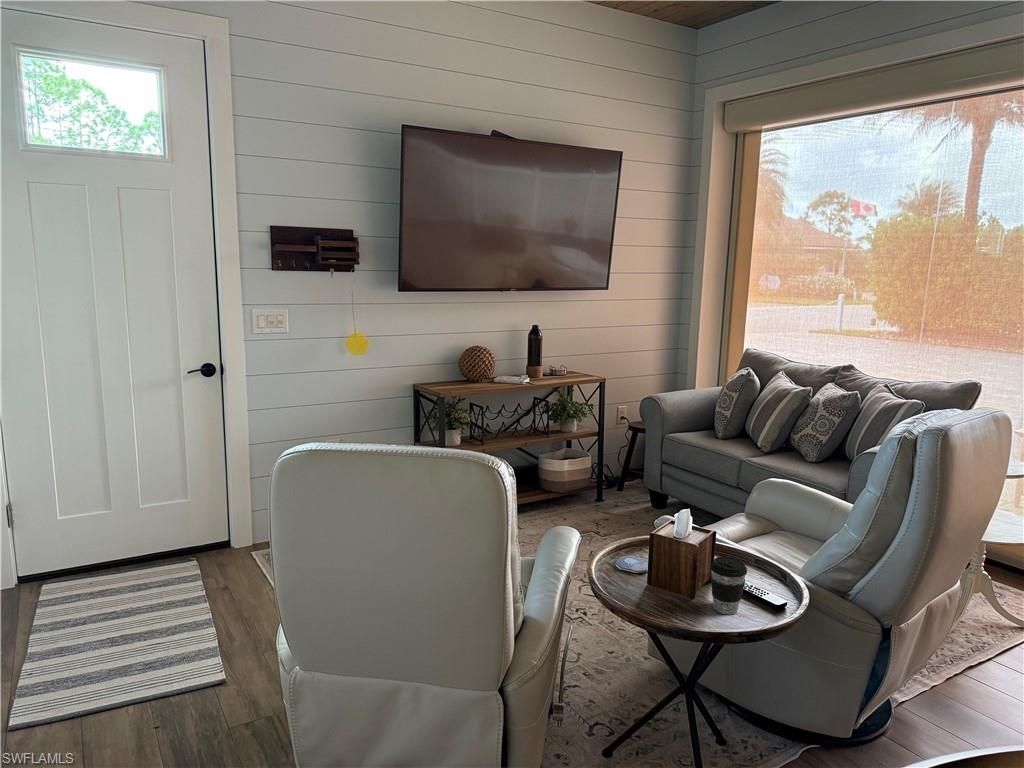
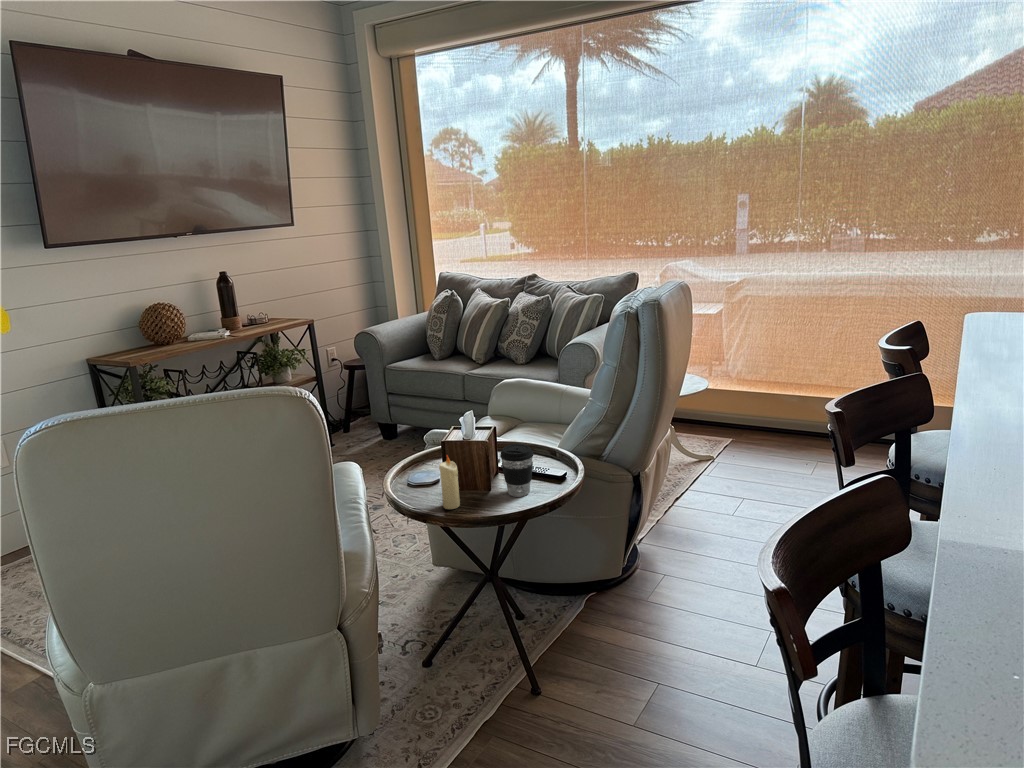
candle: none [642,550,661,606] -> present [439,456,460,509]

